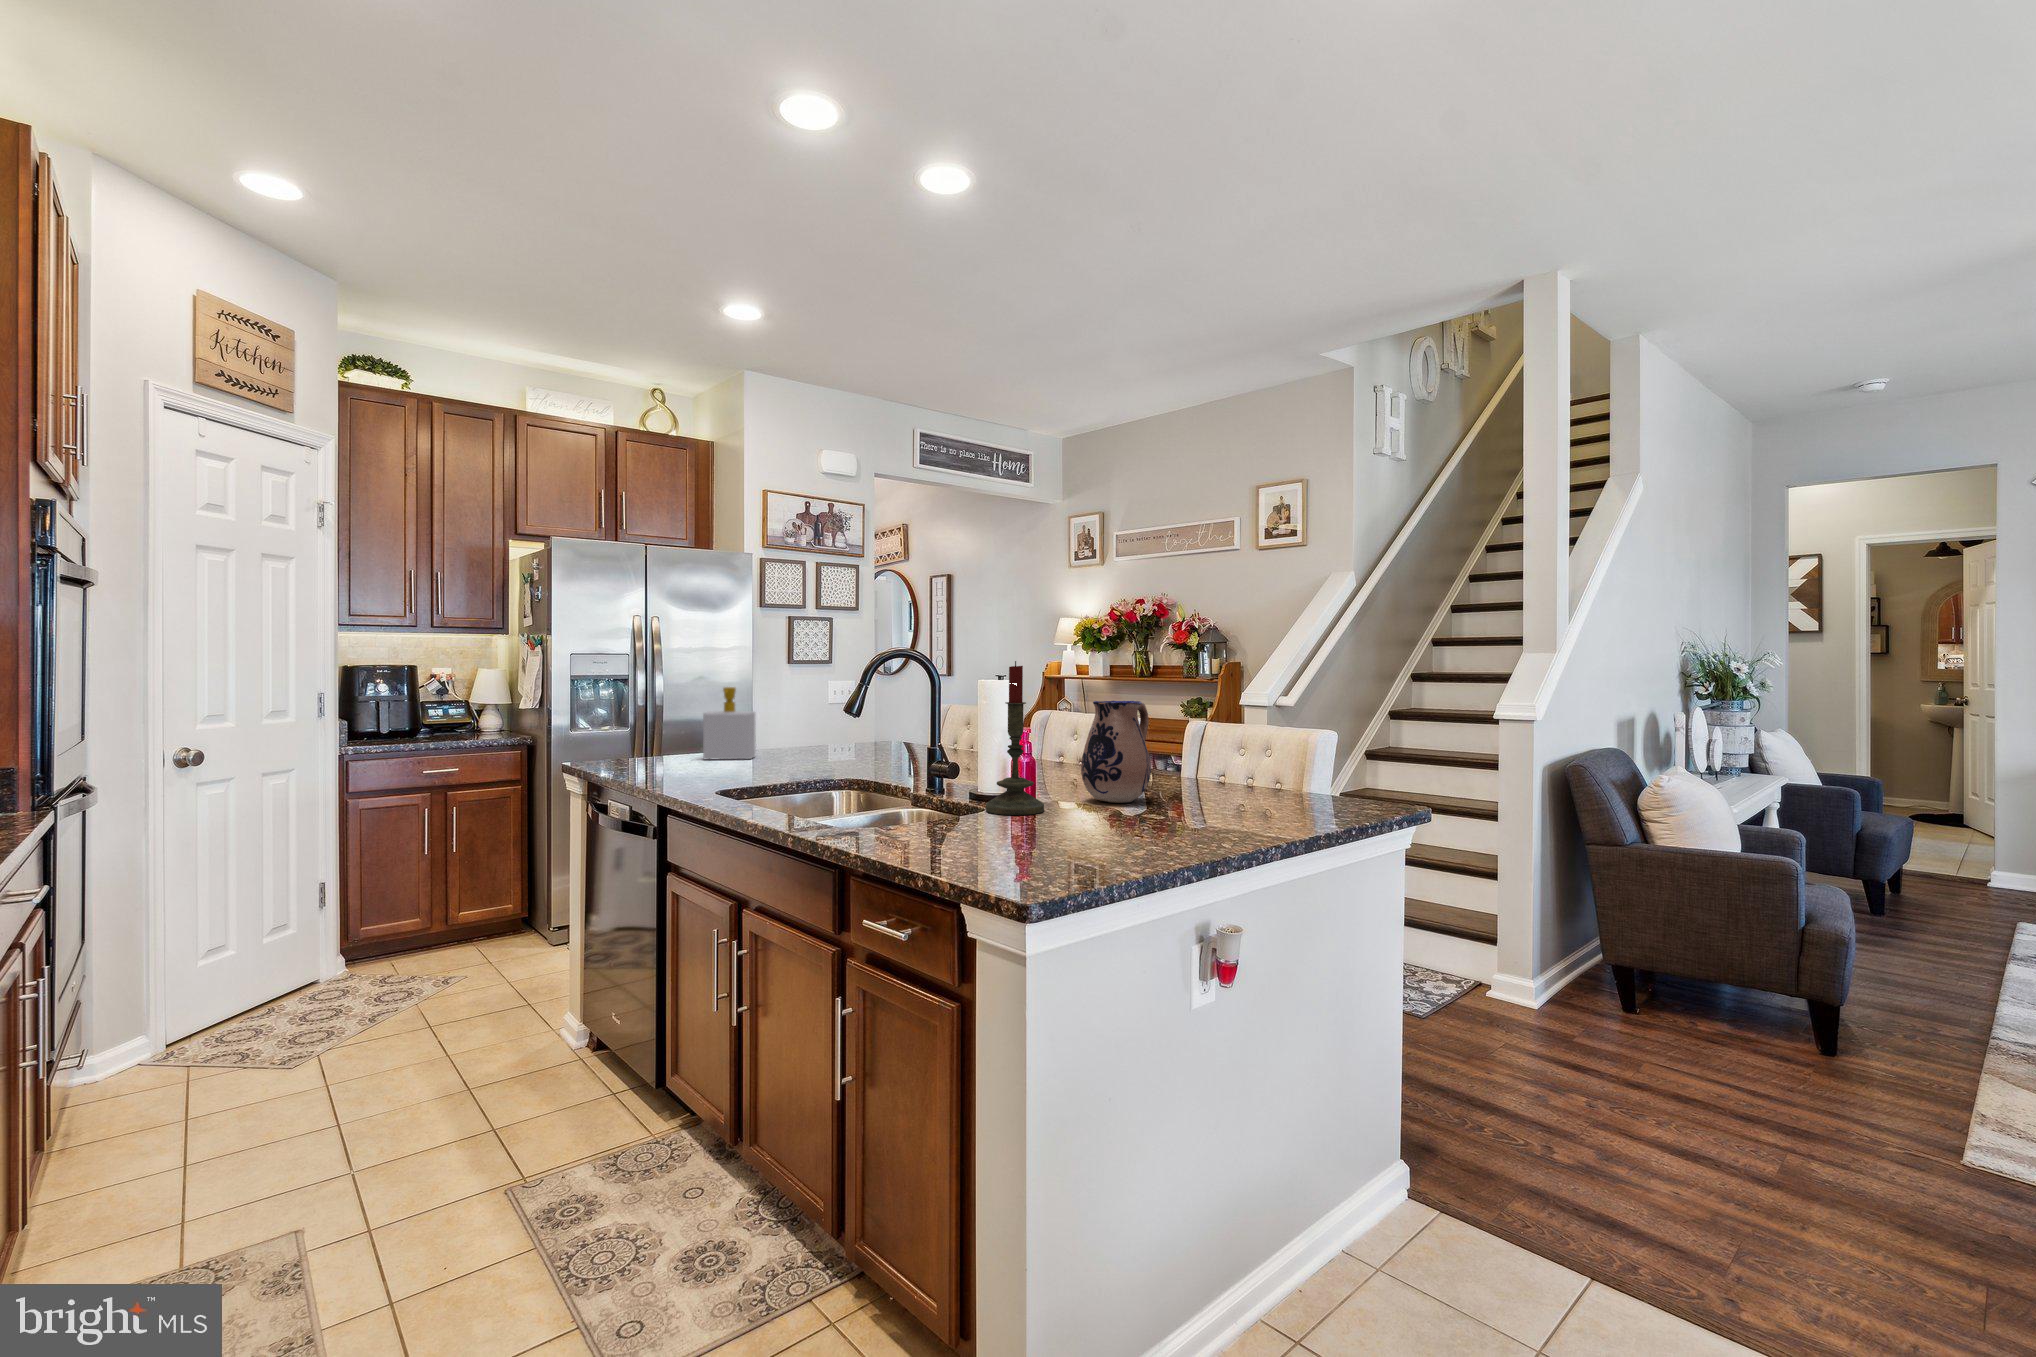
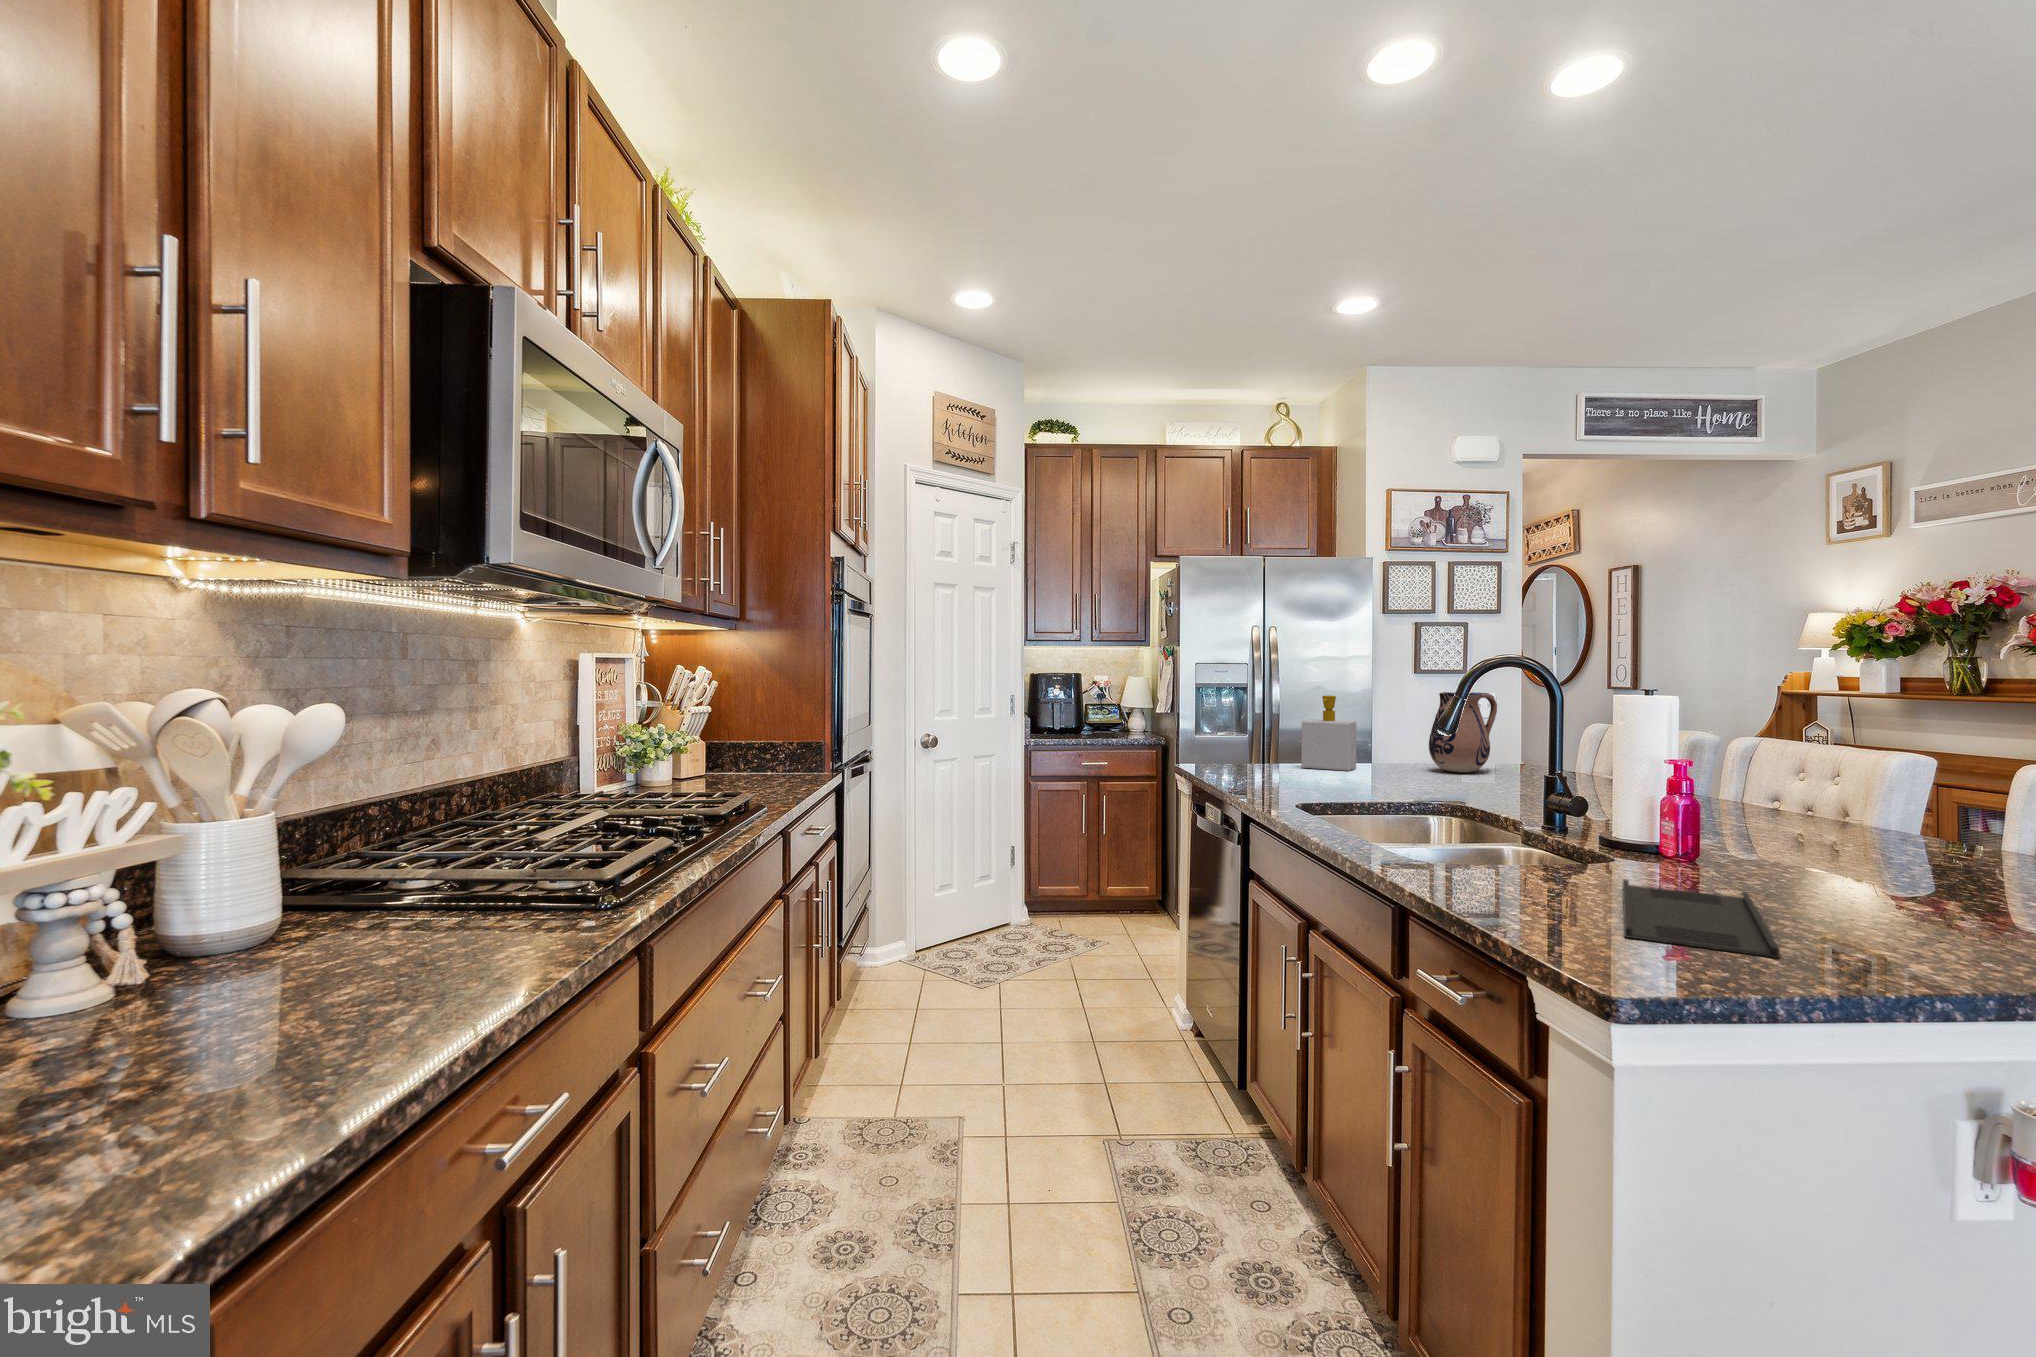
candle: present [986,661,1044,815] -> none [1613,670,1706,872]
ceramic pitcher: present [1081,701,1151,803] -> present [1429,692,1497,772]
tray: none [1000,822,1106,863] -> present [1622,879,1780,958]

